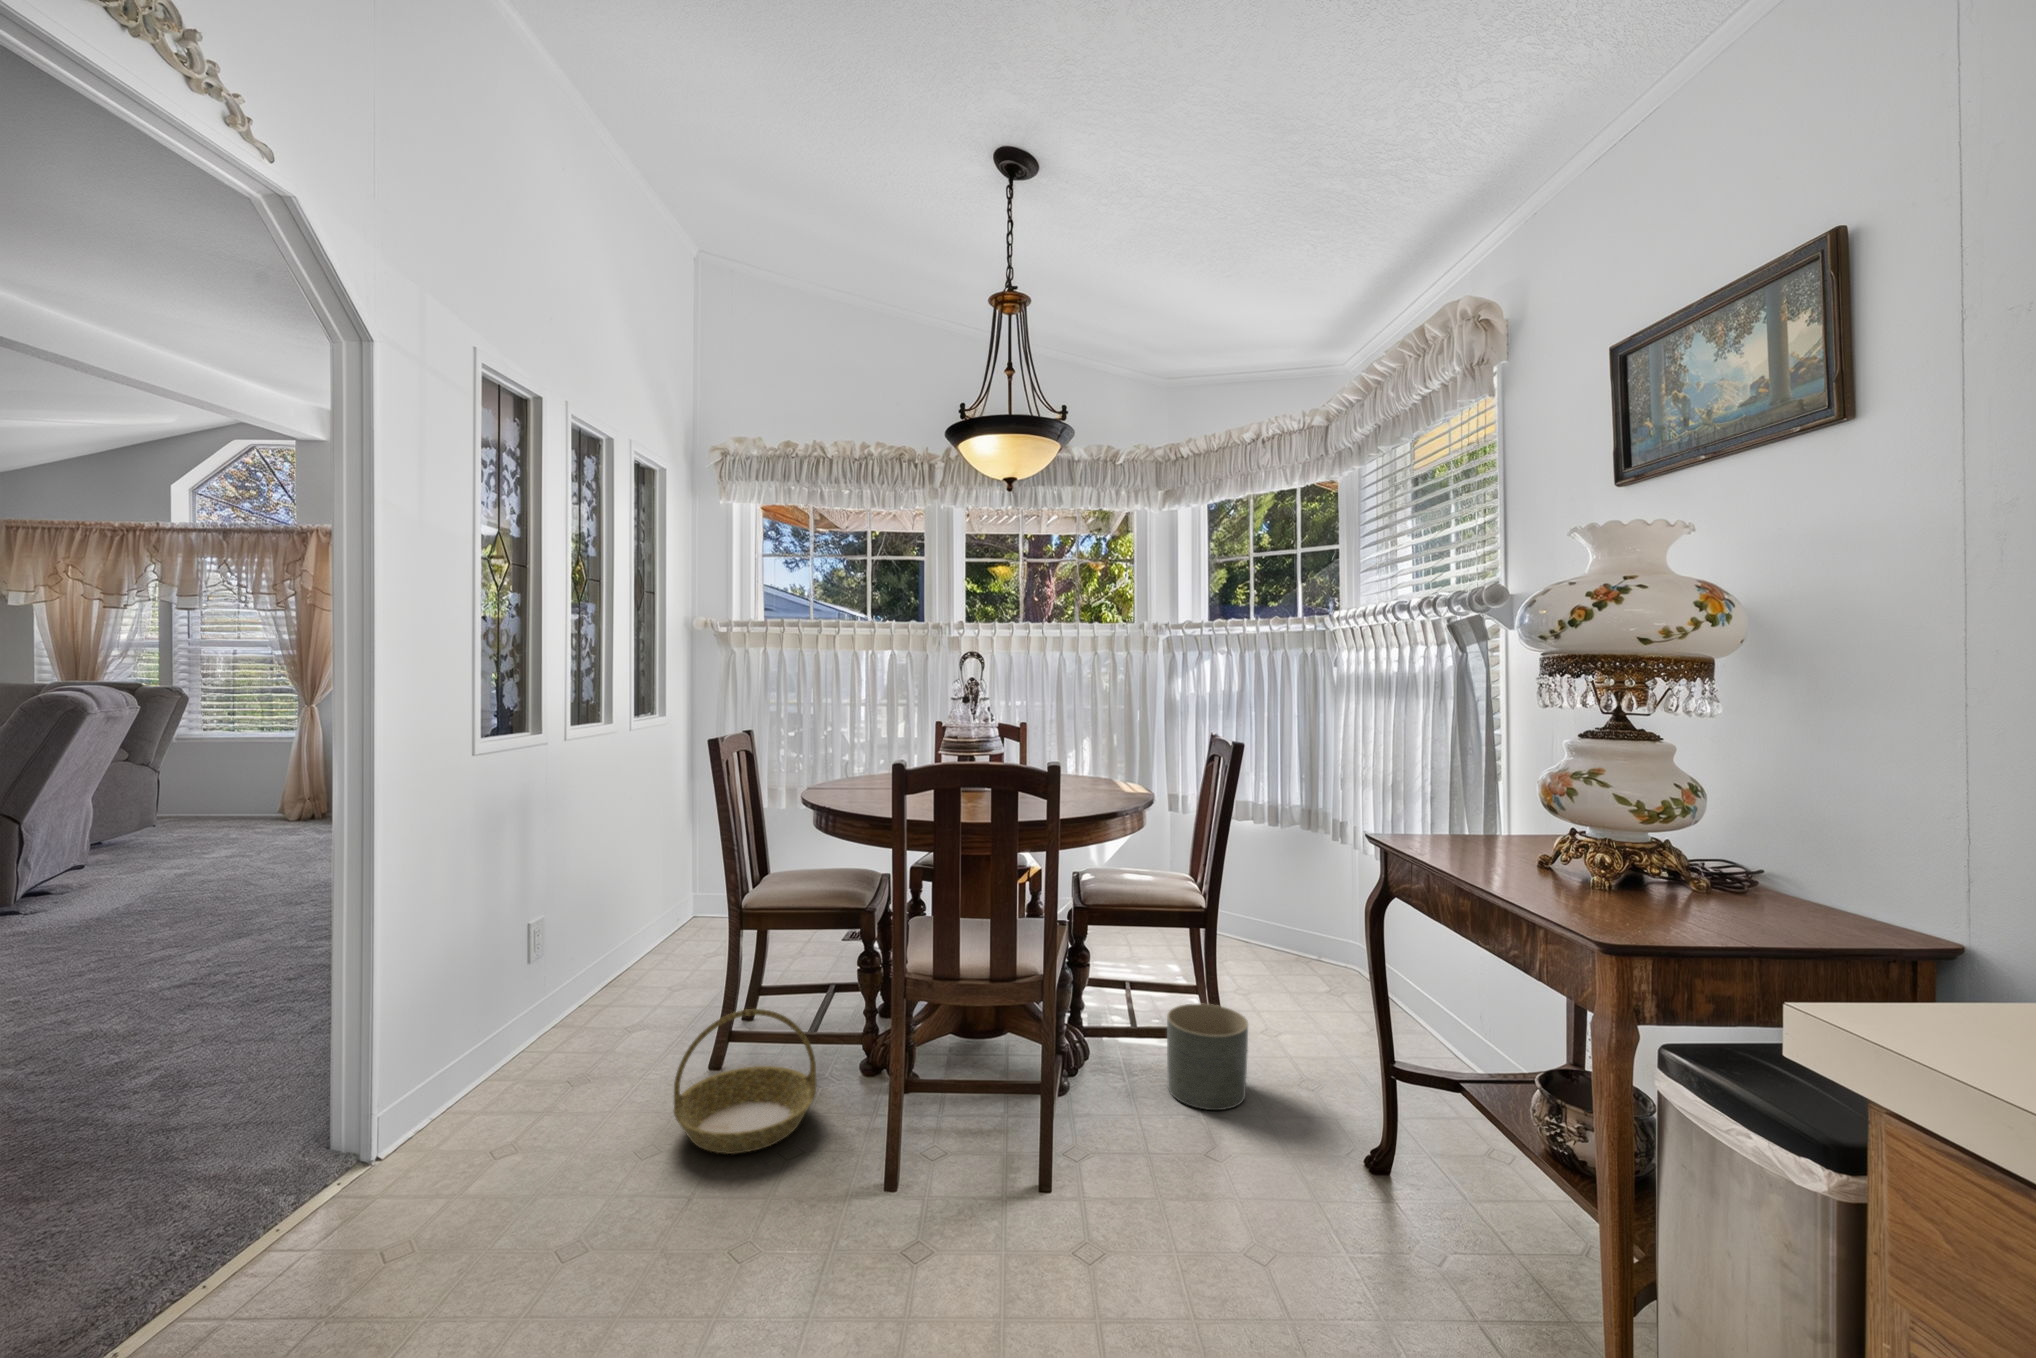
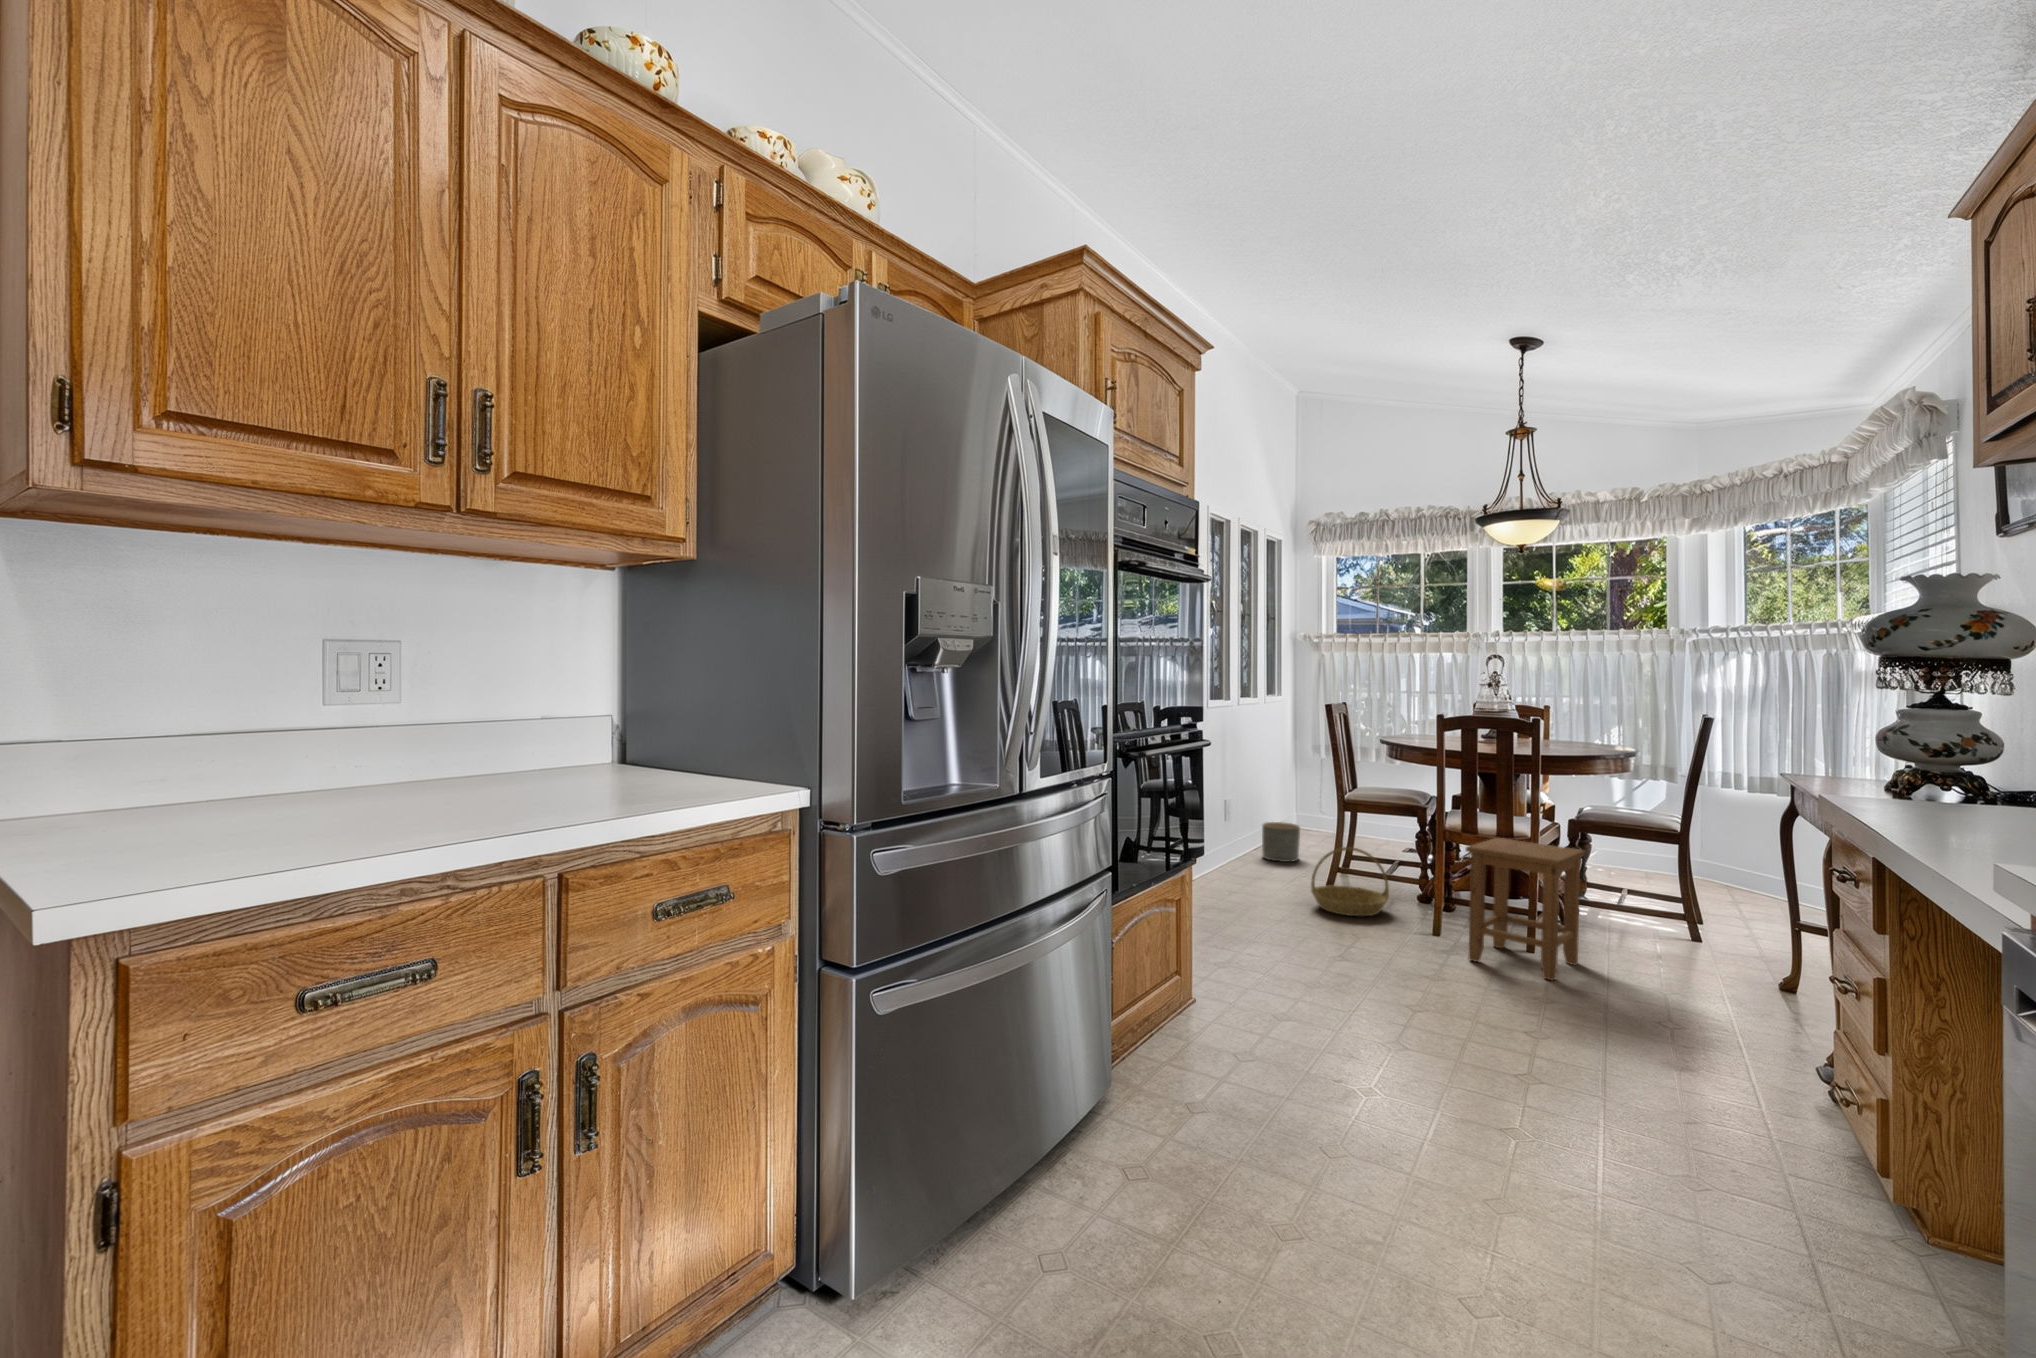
stool: none [952,979,1133,1287] -> present [1466,838,1586,980]
planter: present [1167,1003,1248,1110] -> present [1262,822,1300,862]

